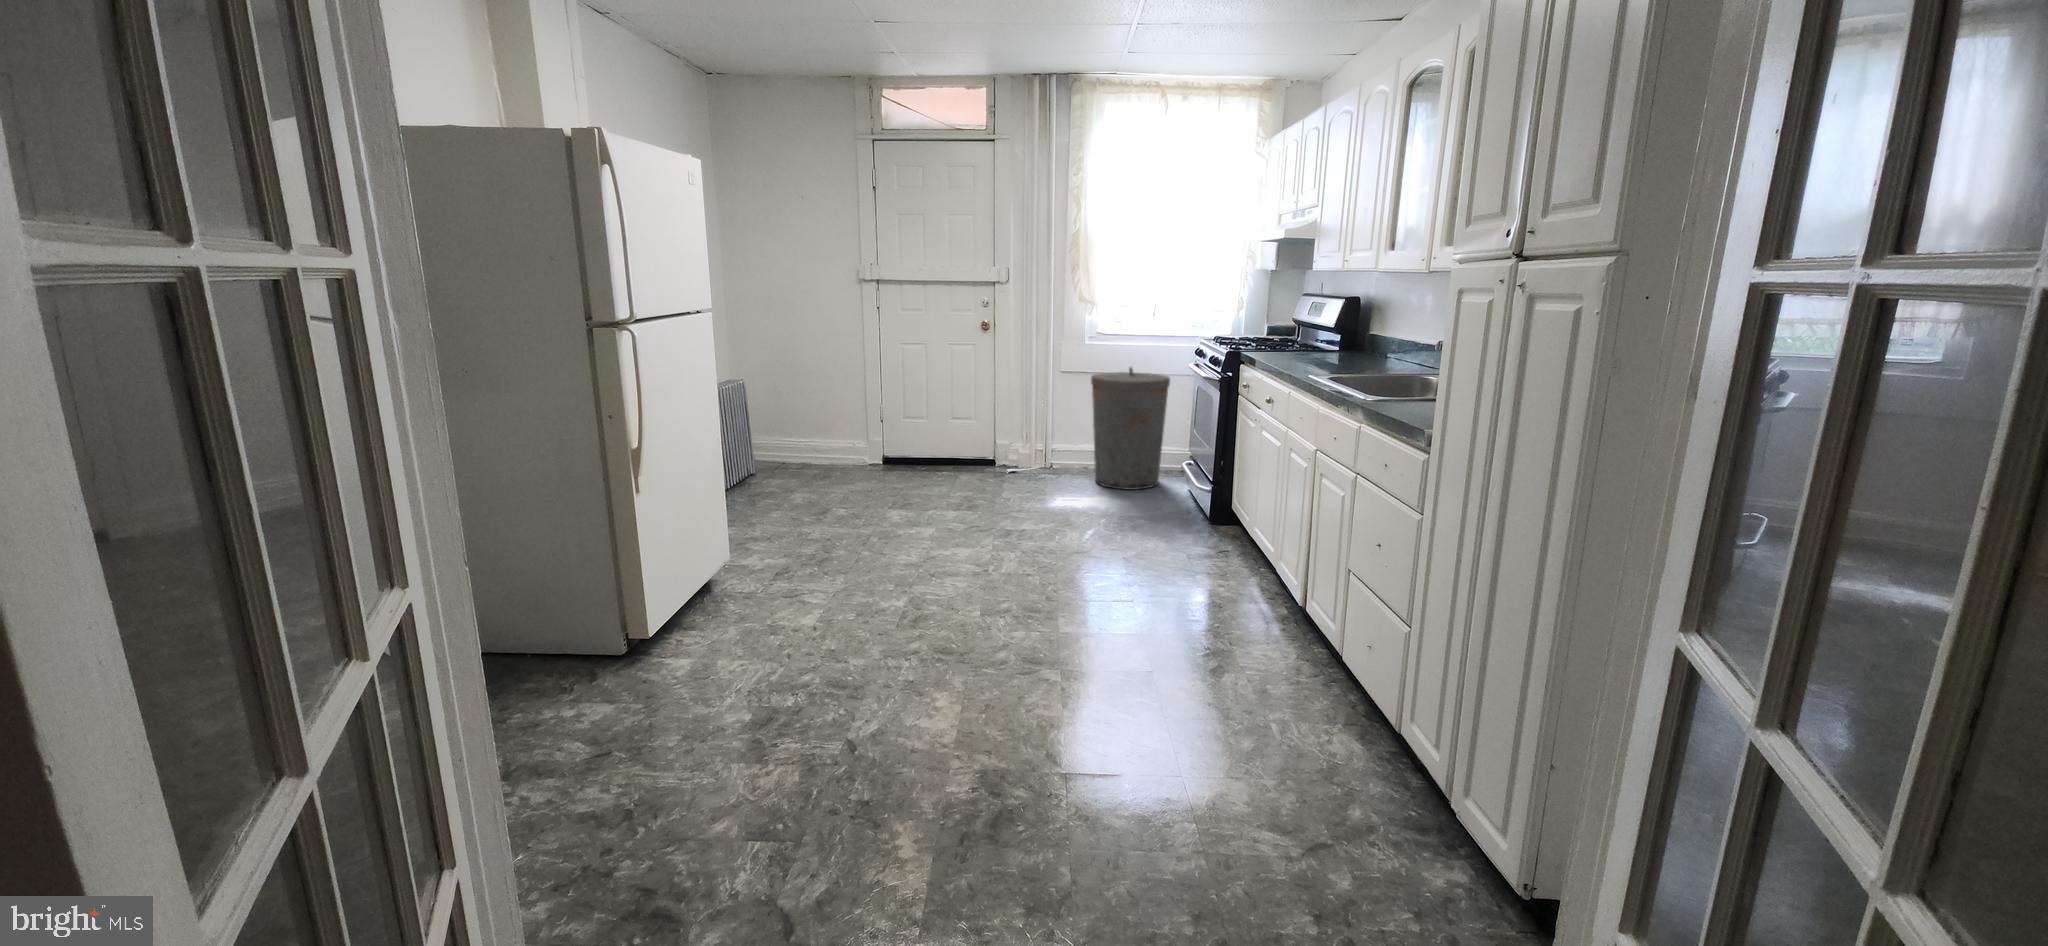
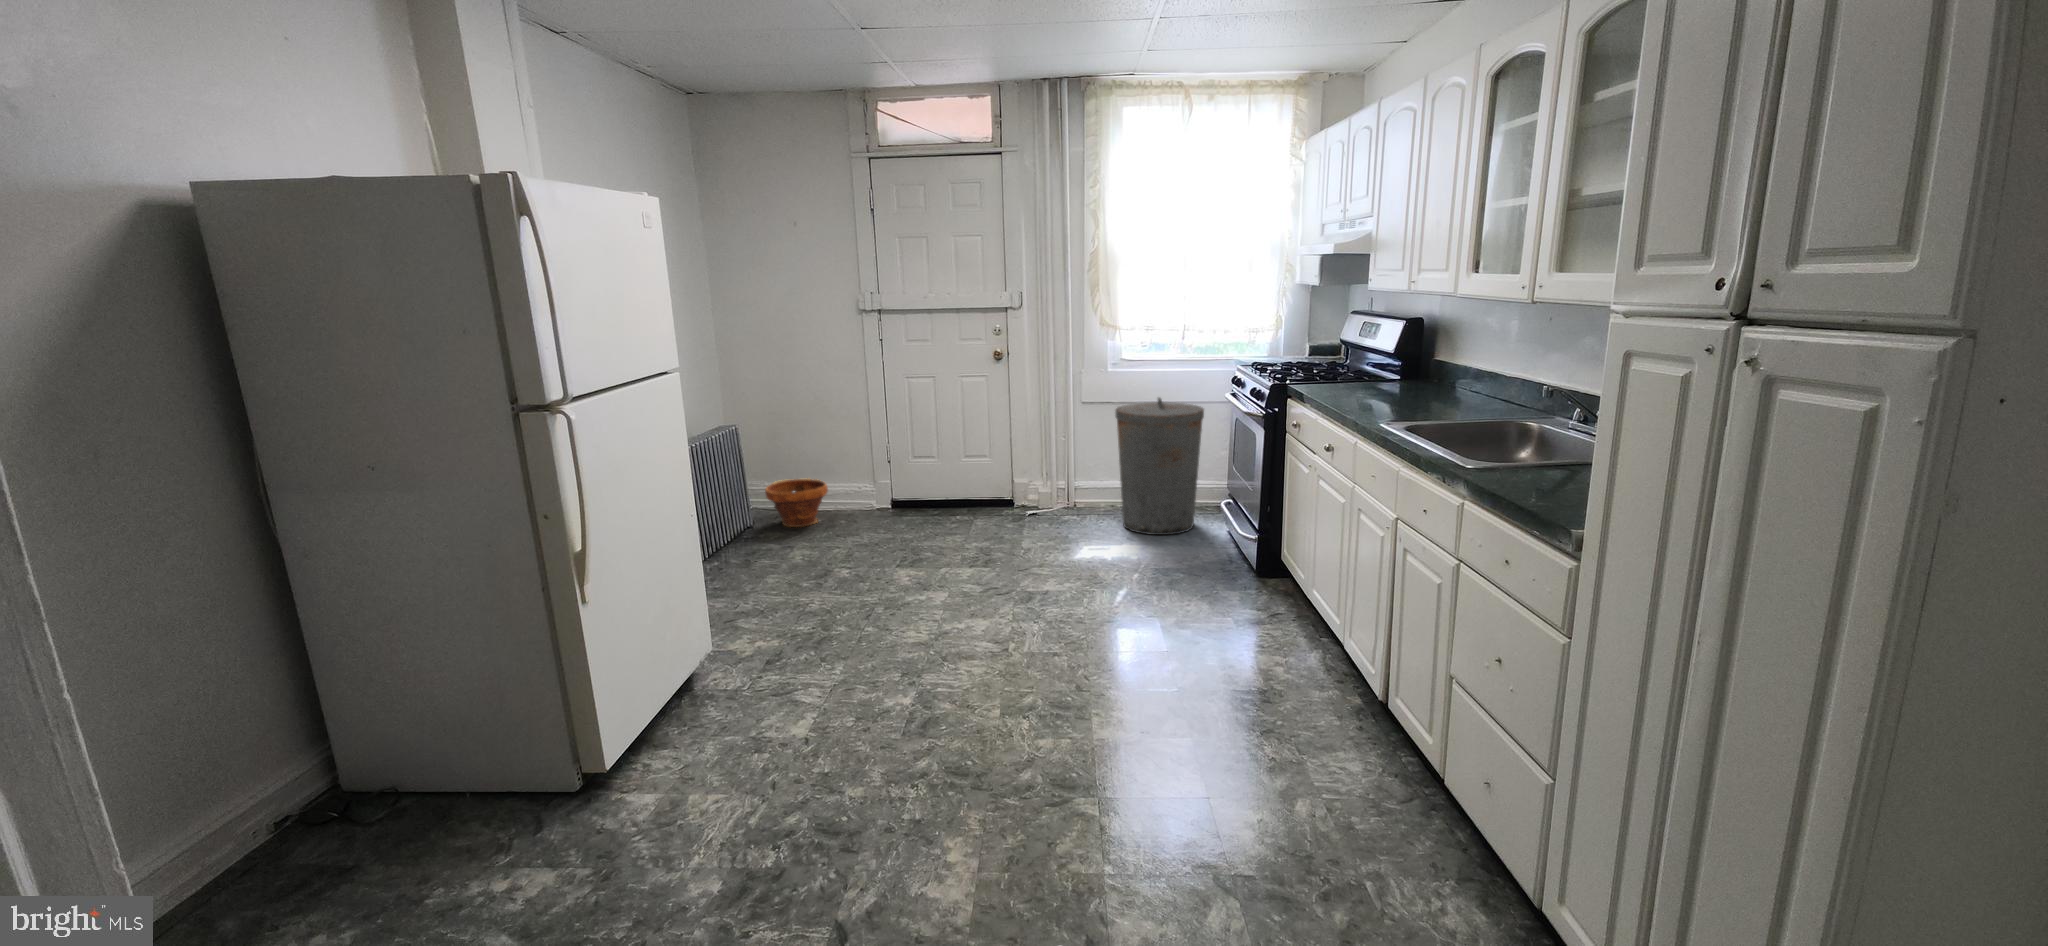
planter: none [773,433,830,475] -> present [765,479,828,527]

